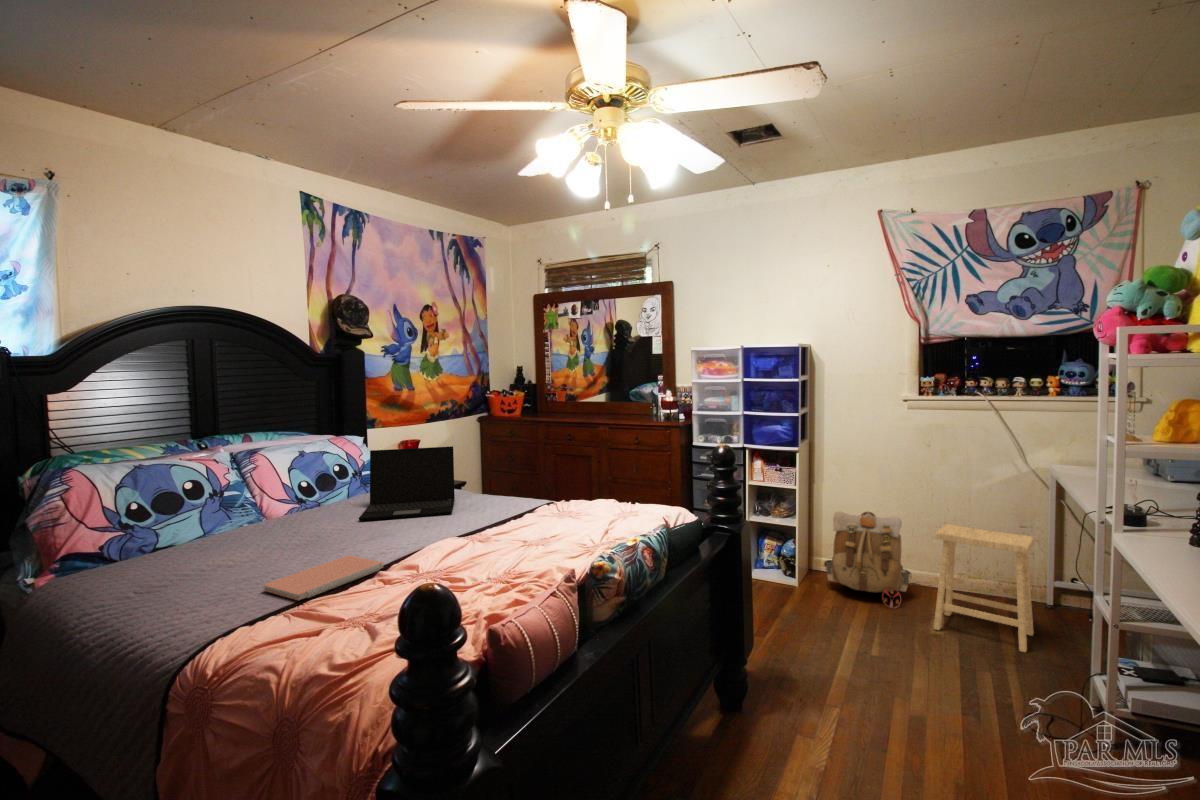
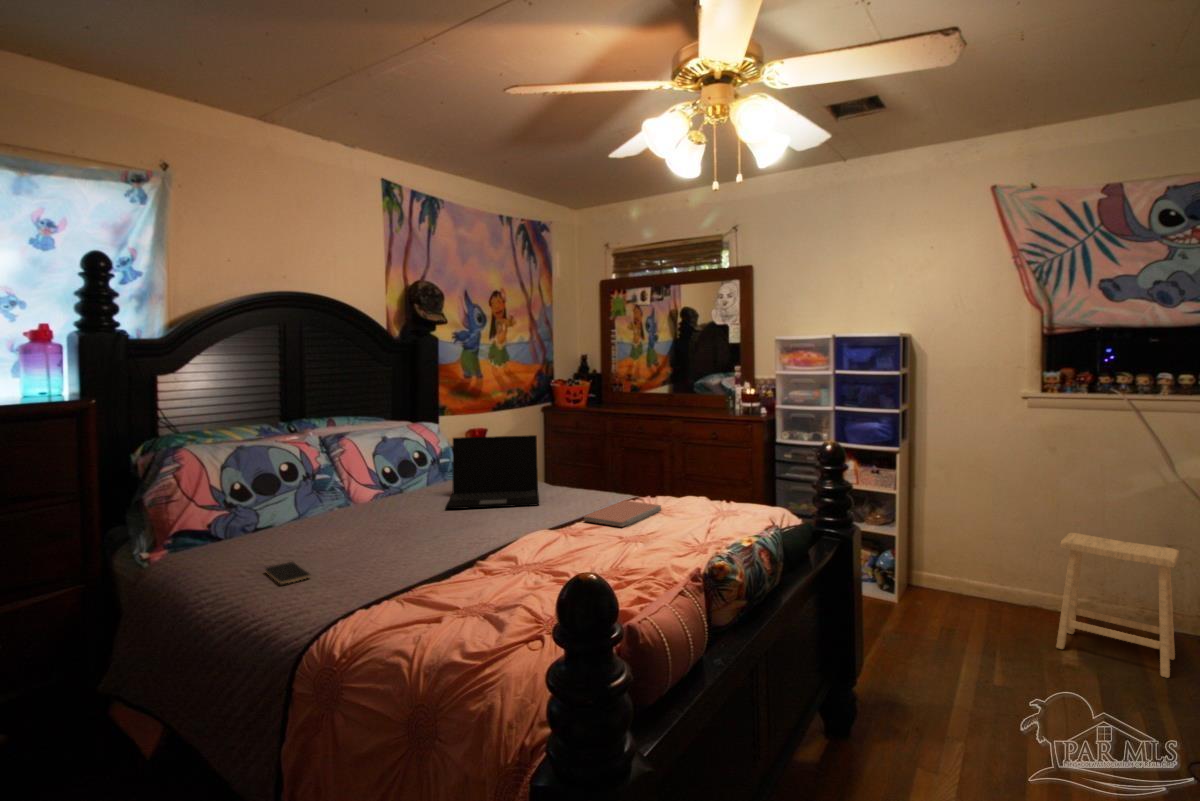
backpack: present [824,511,912,609] -> none [924,516,1027,624]
notebook: present [263,555,383,600] -> present [583,500,661,527]
smartphone: none [158,579,204,602] -> present [265,562,310,583]

